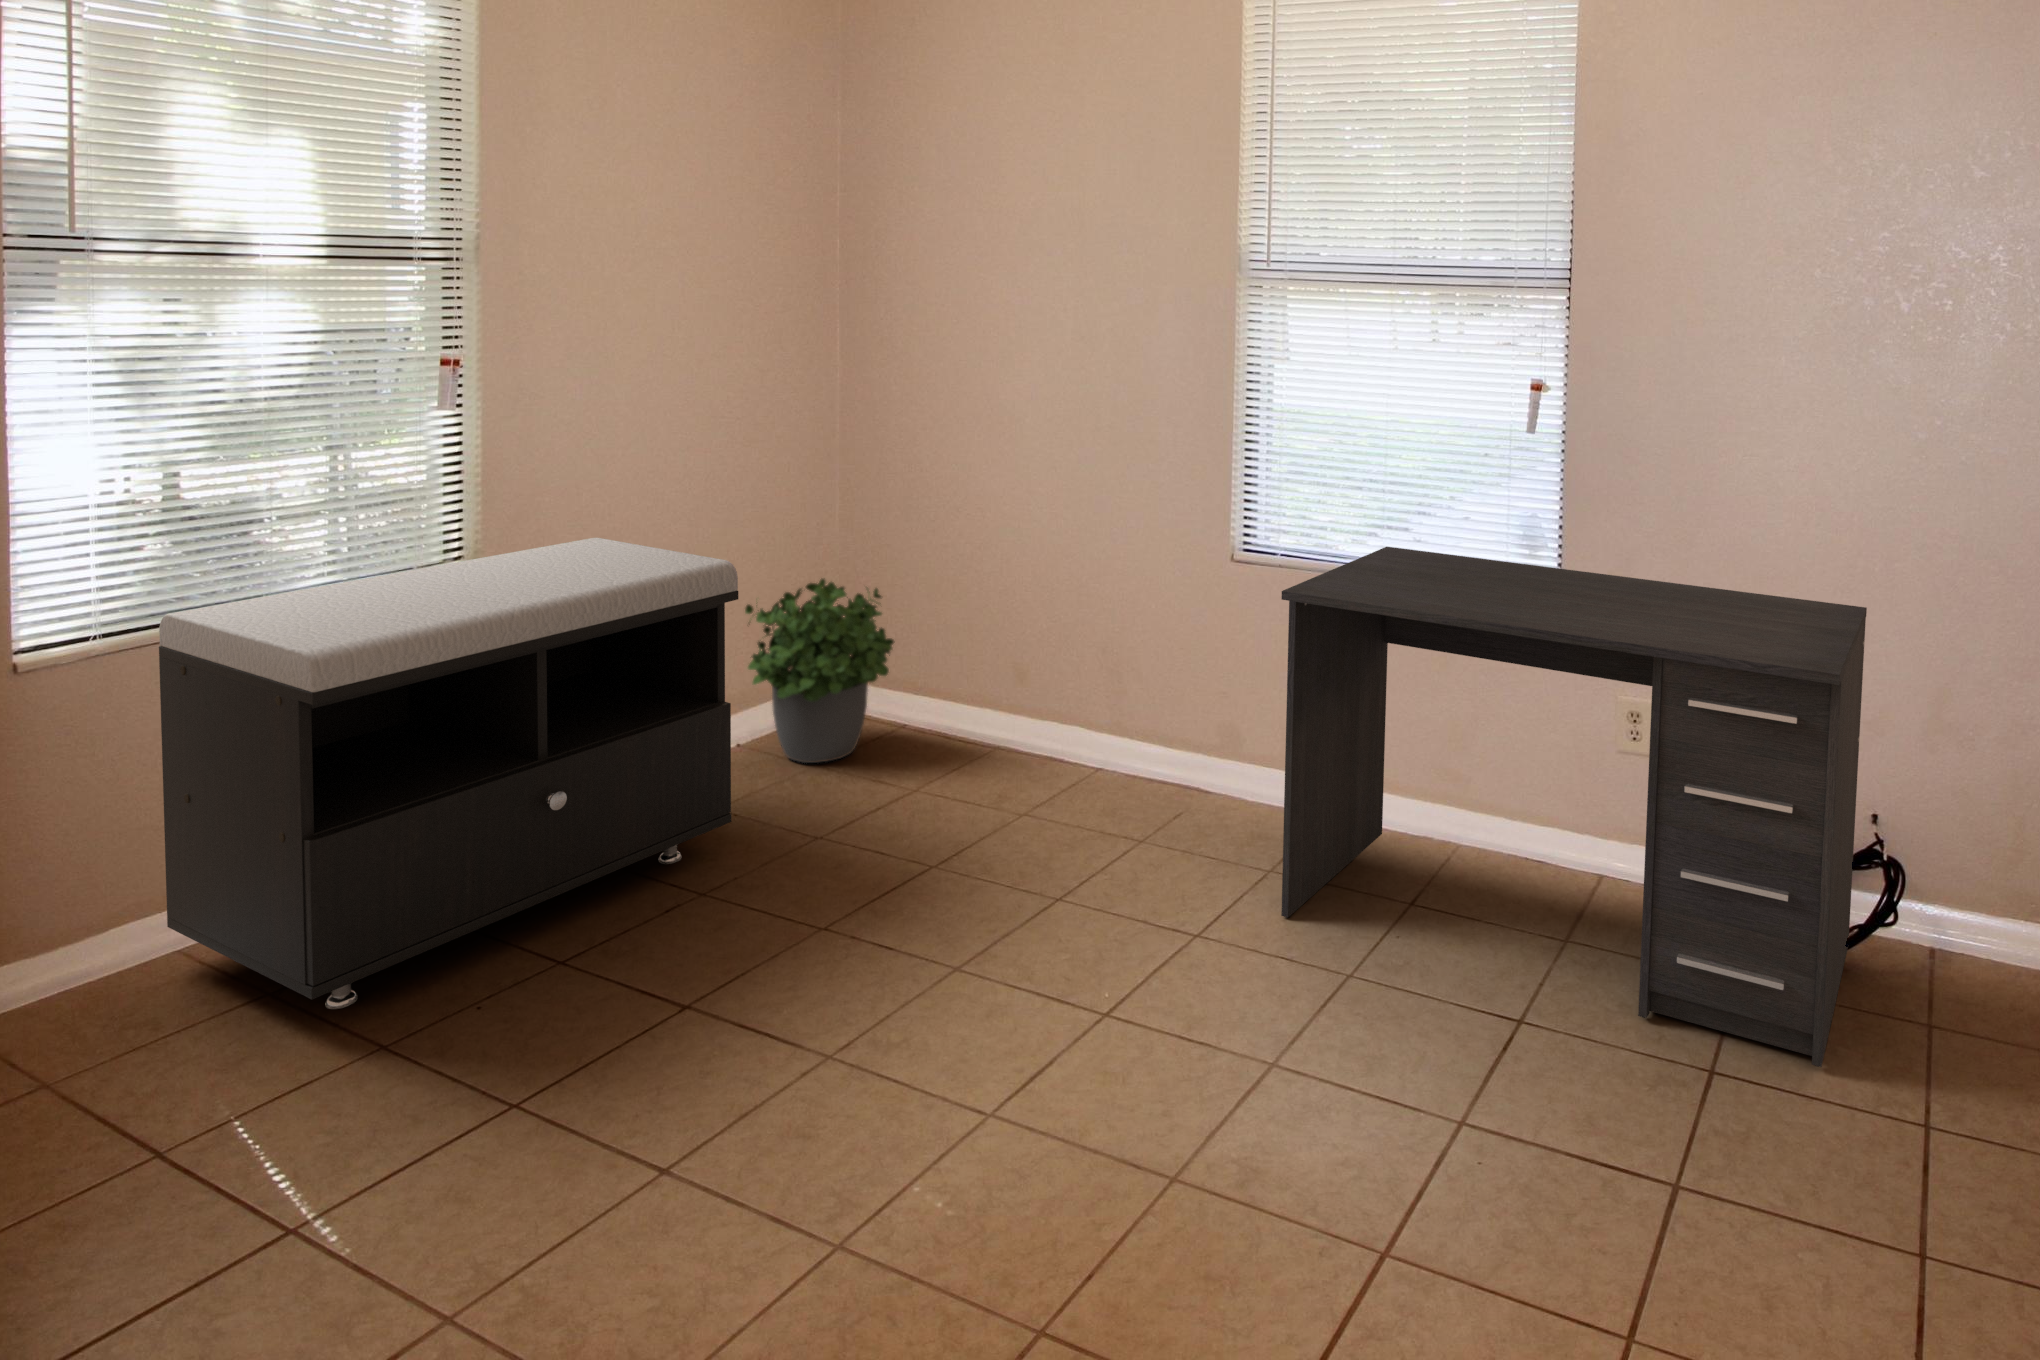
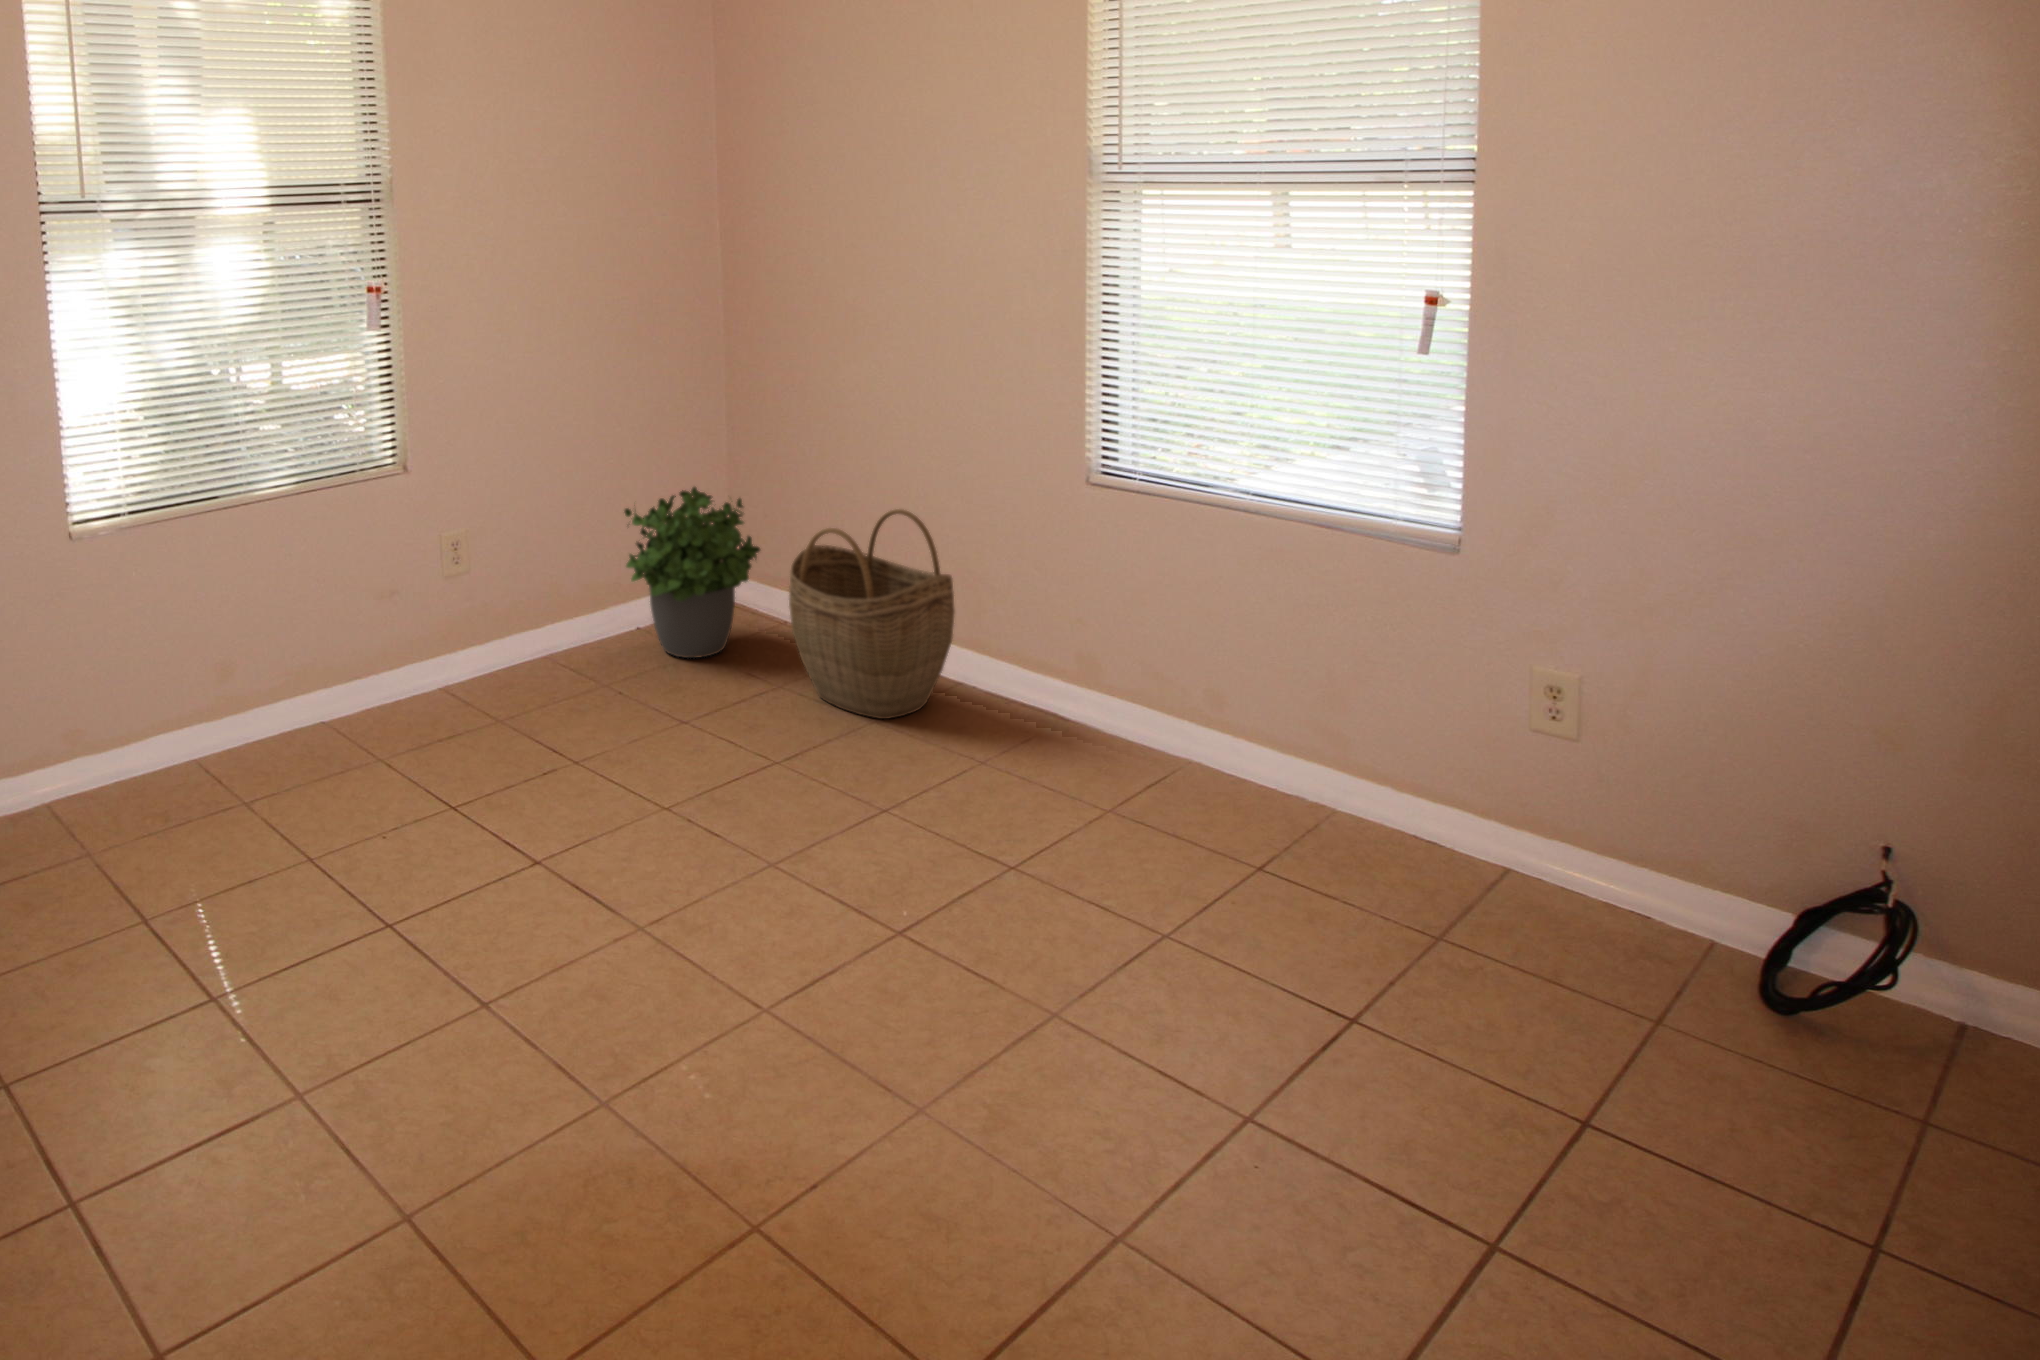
storage bench: present [159,538,738,1009] -> none [163,444,596,821]
desk: present [1281,547,1867,1067] -> none [1094,479,1894,1153]
woven basket: none [940,591,1108,804] -> present [789,509,955,719]

